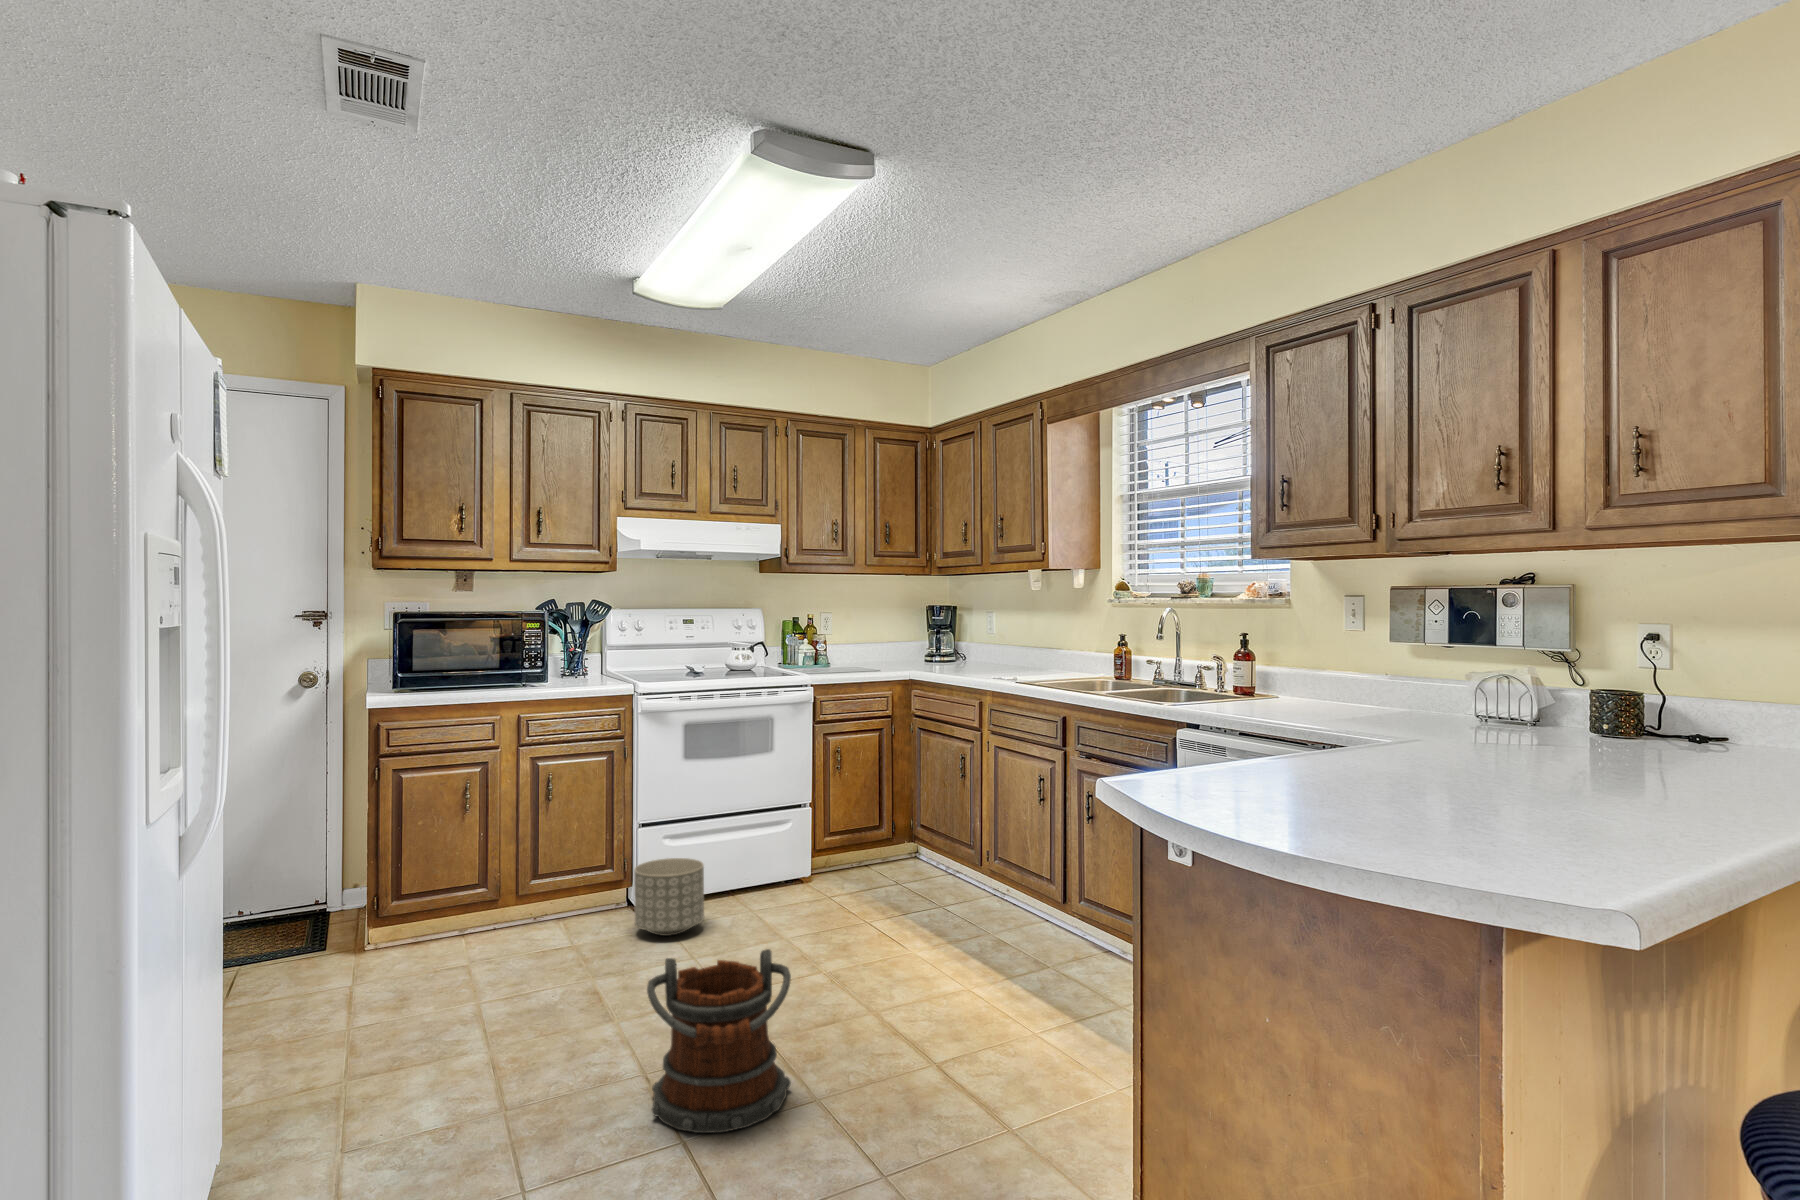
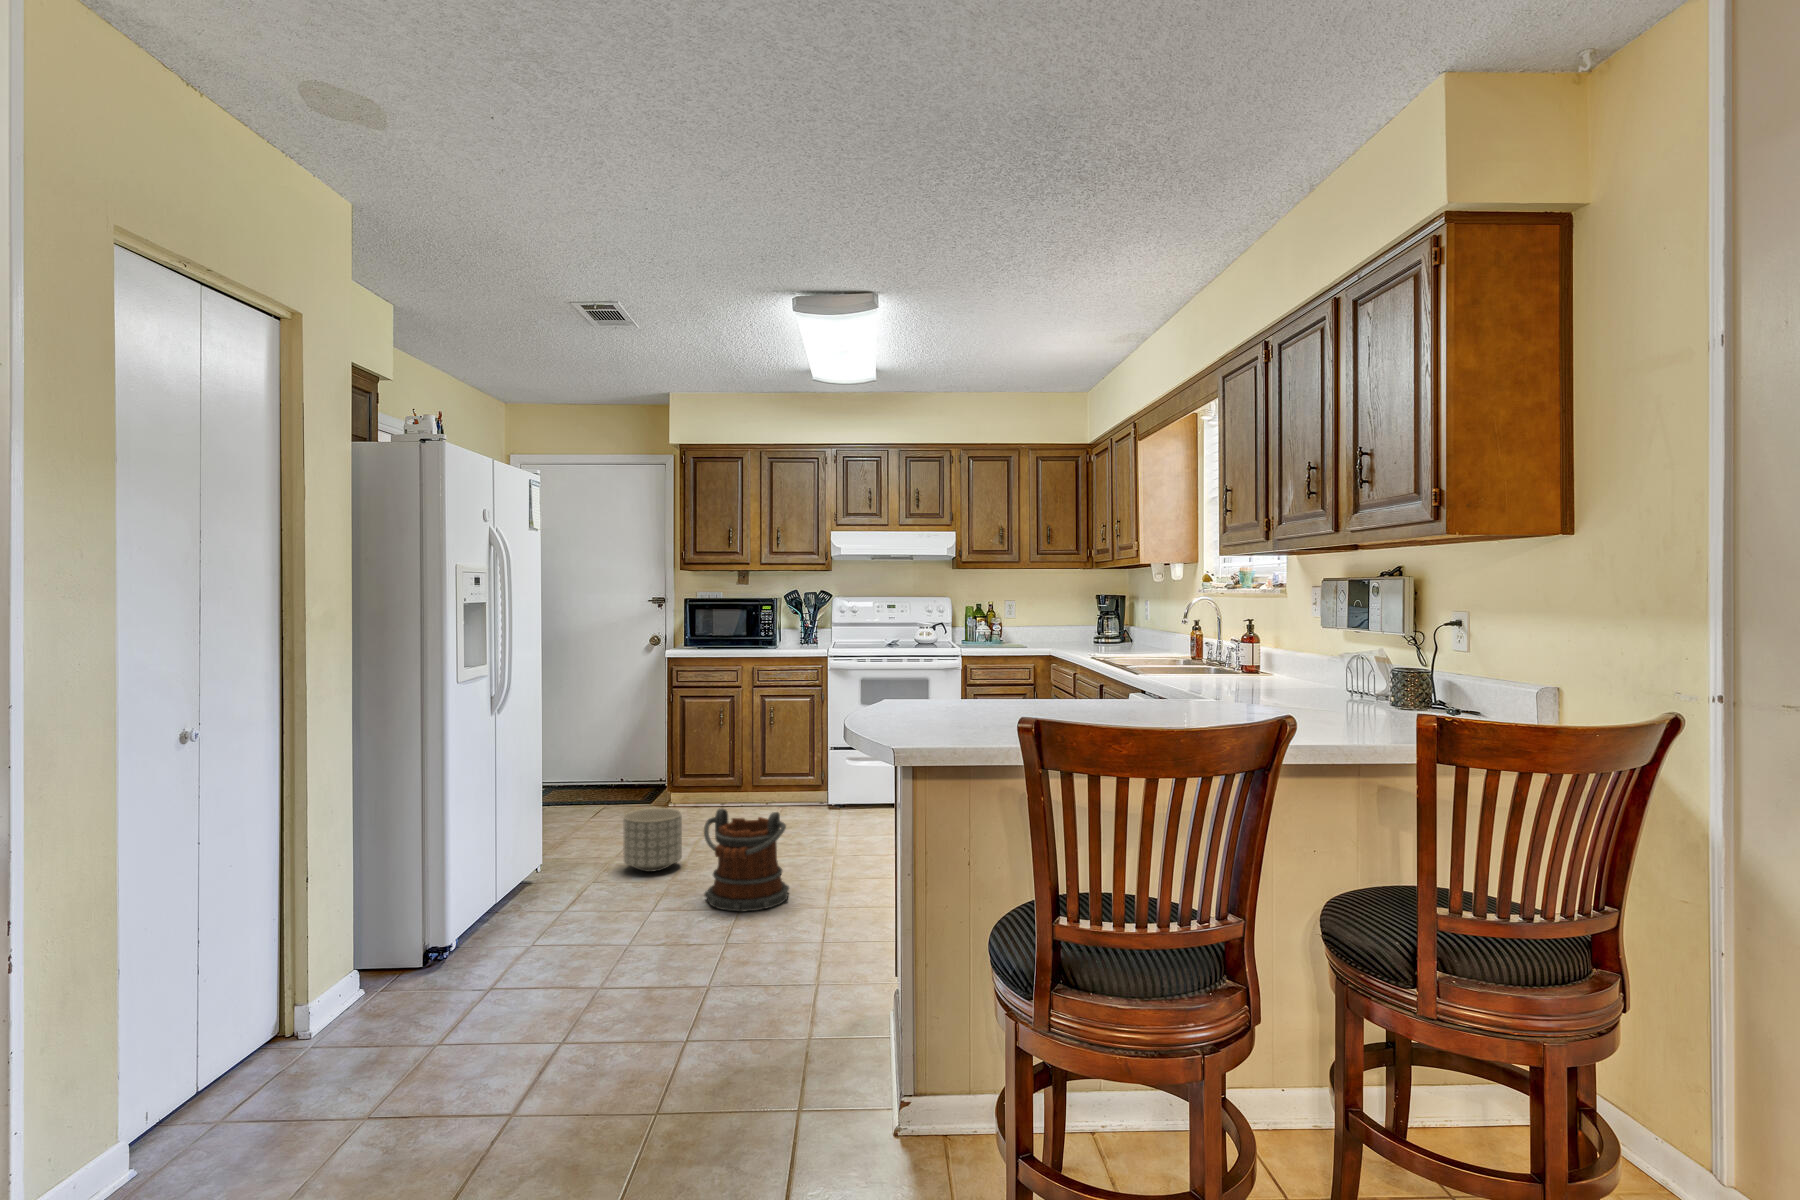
planter: present [634,858,704,936] -> present [623,808,682,872]

